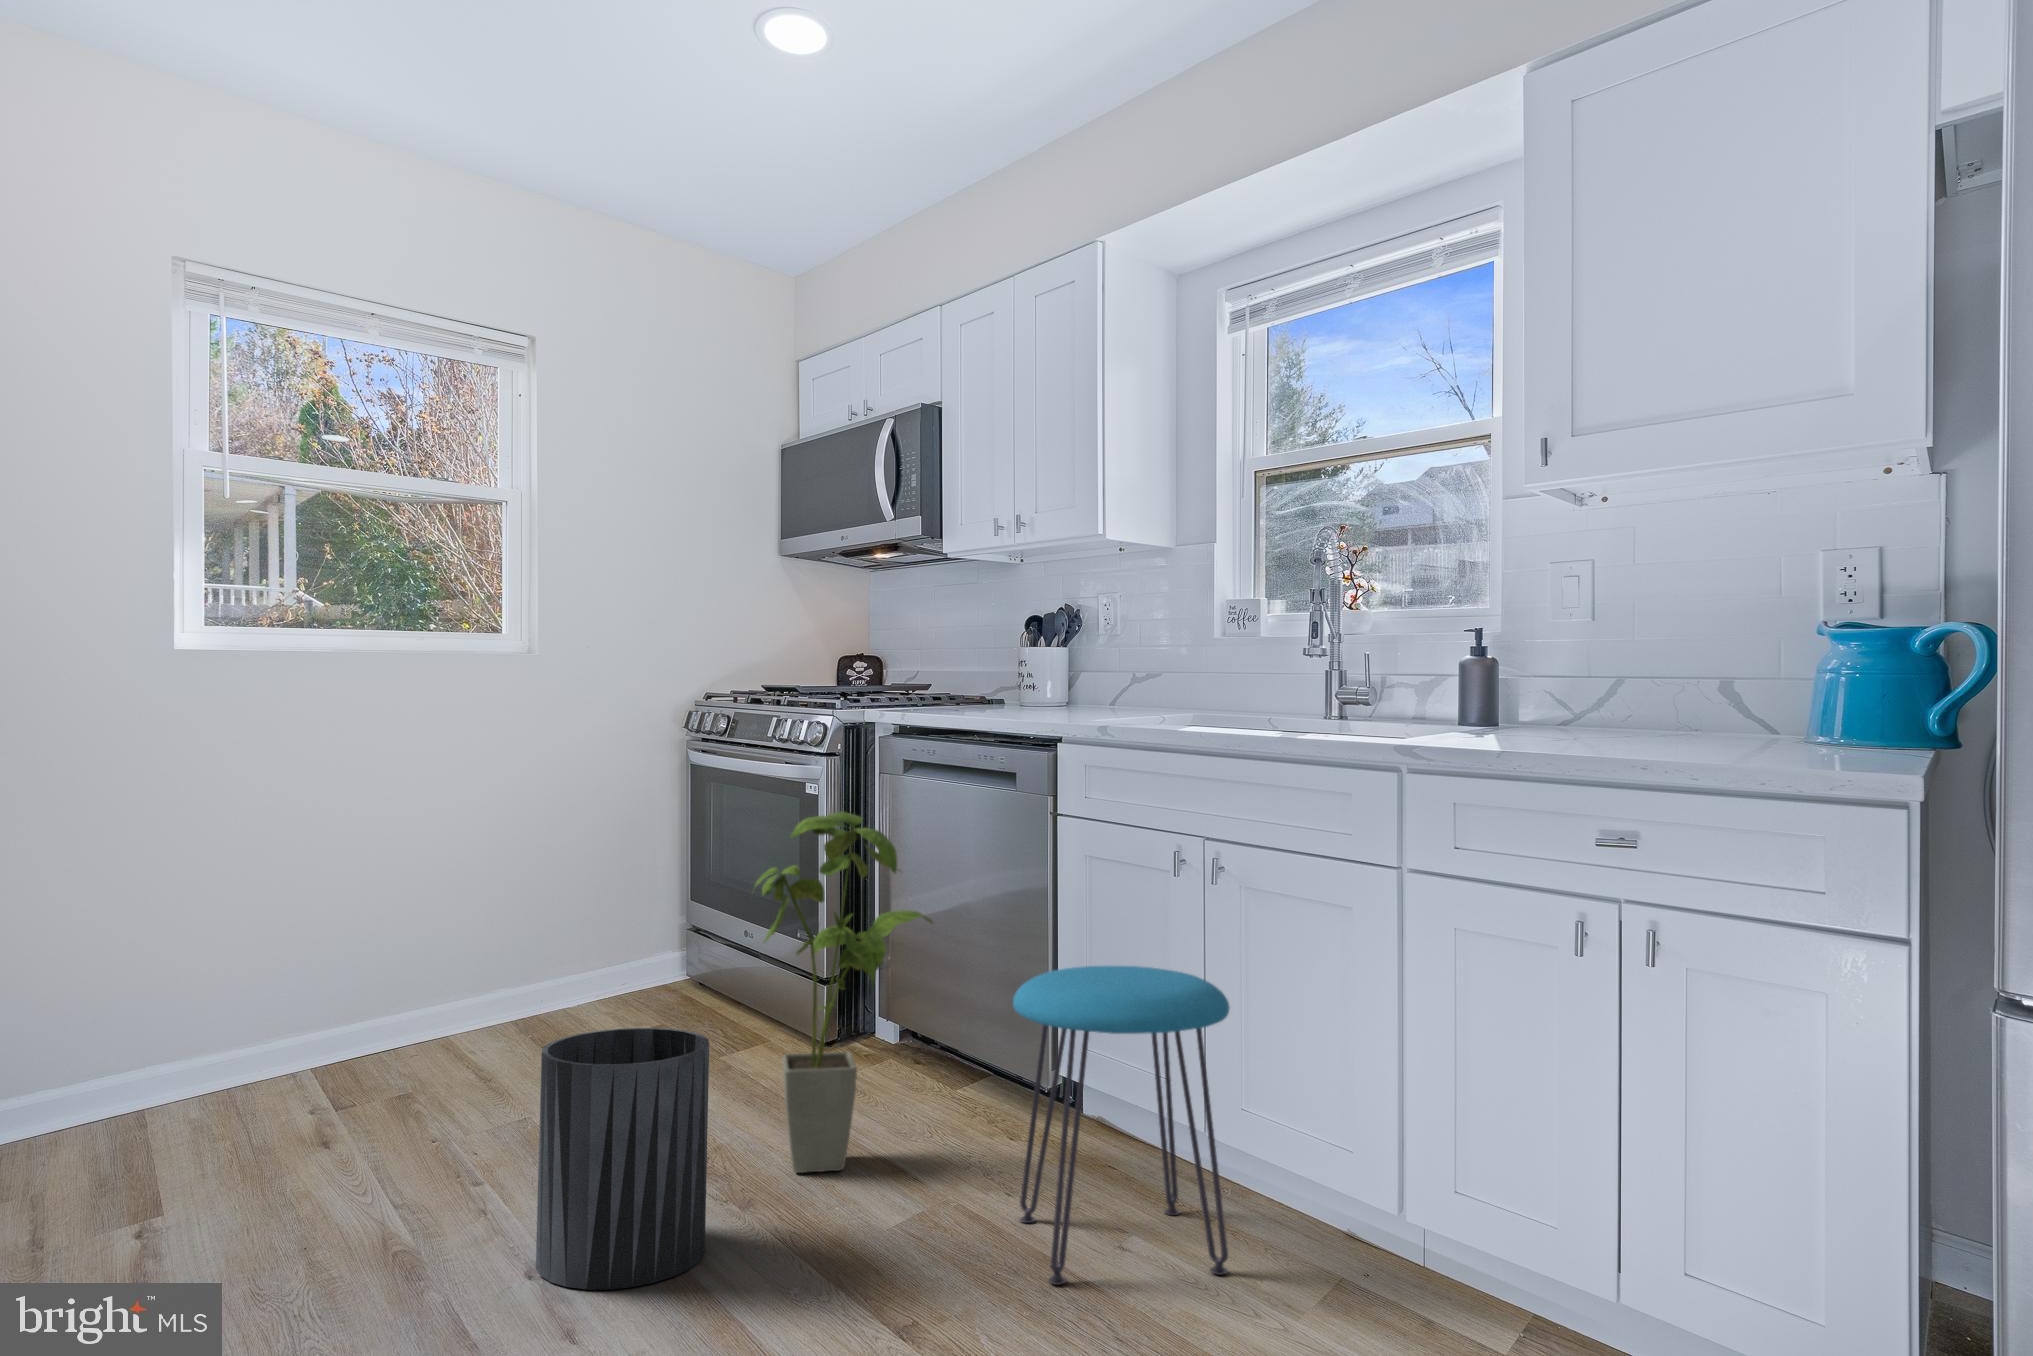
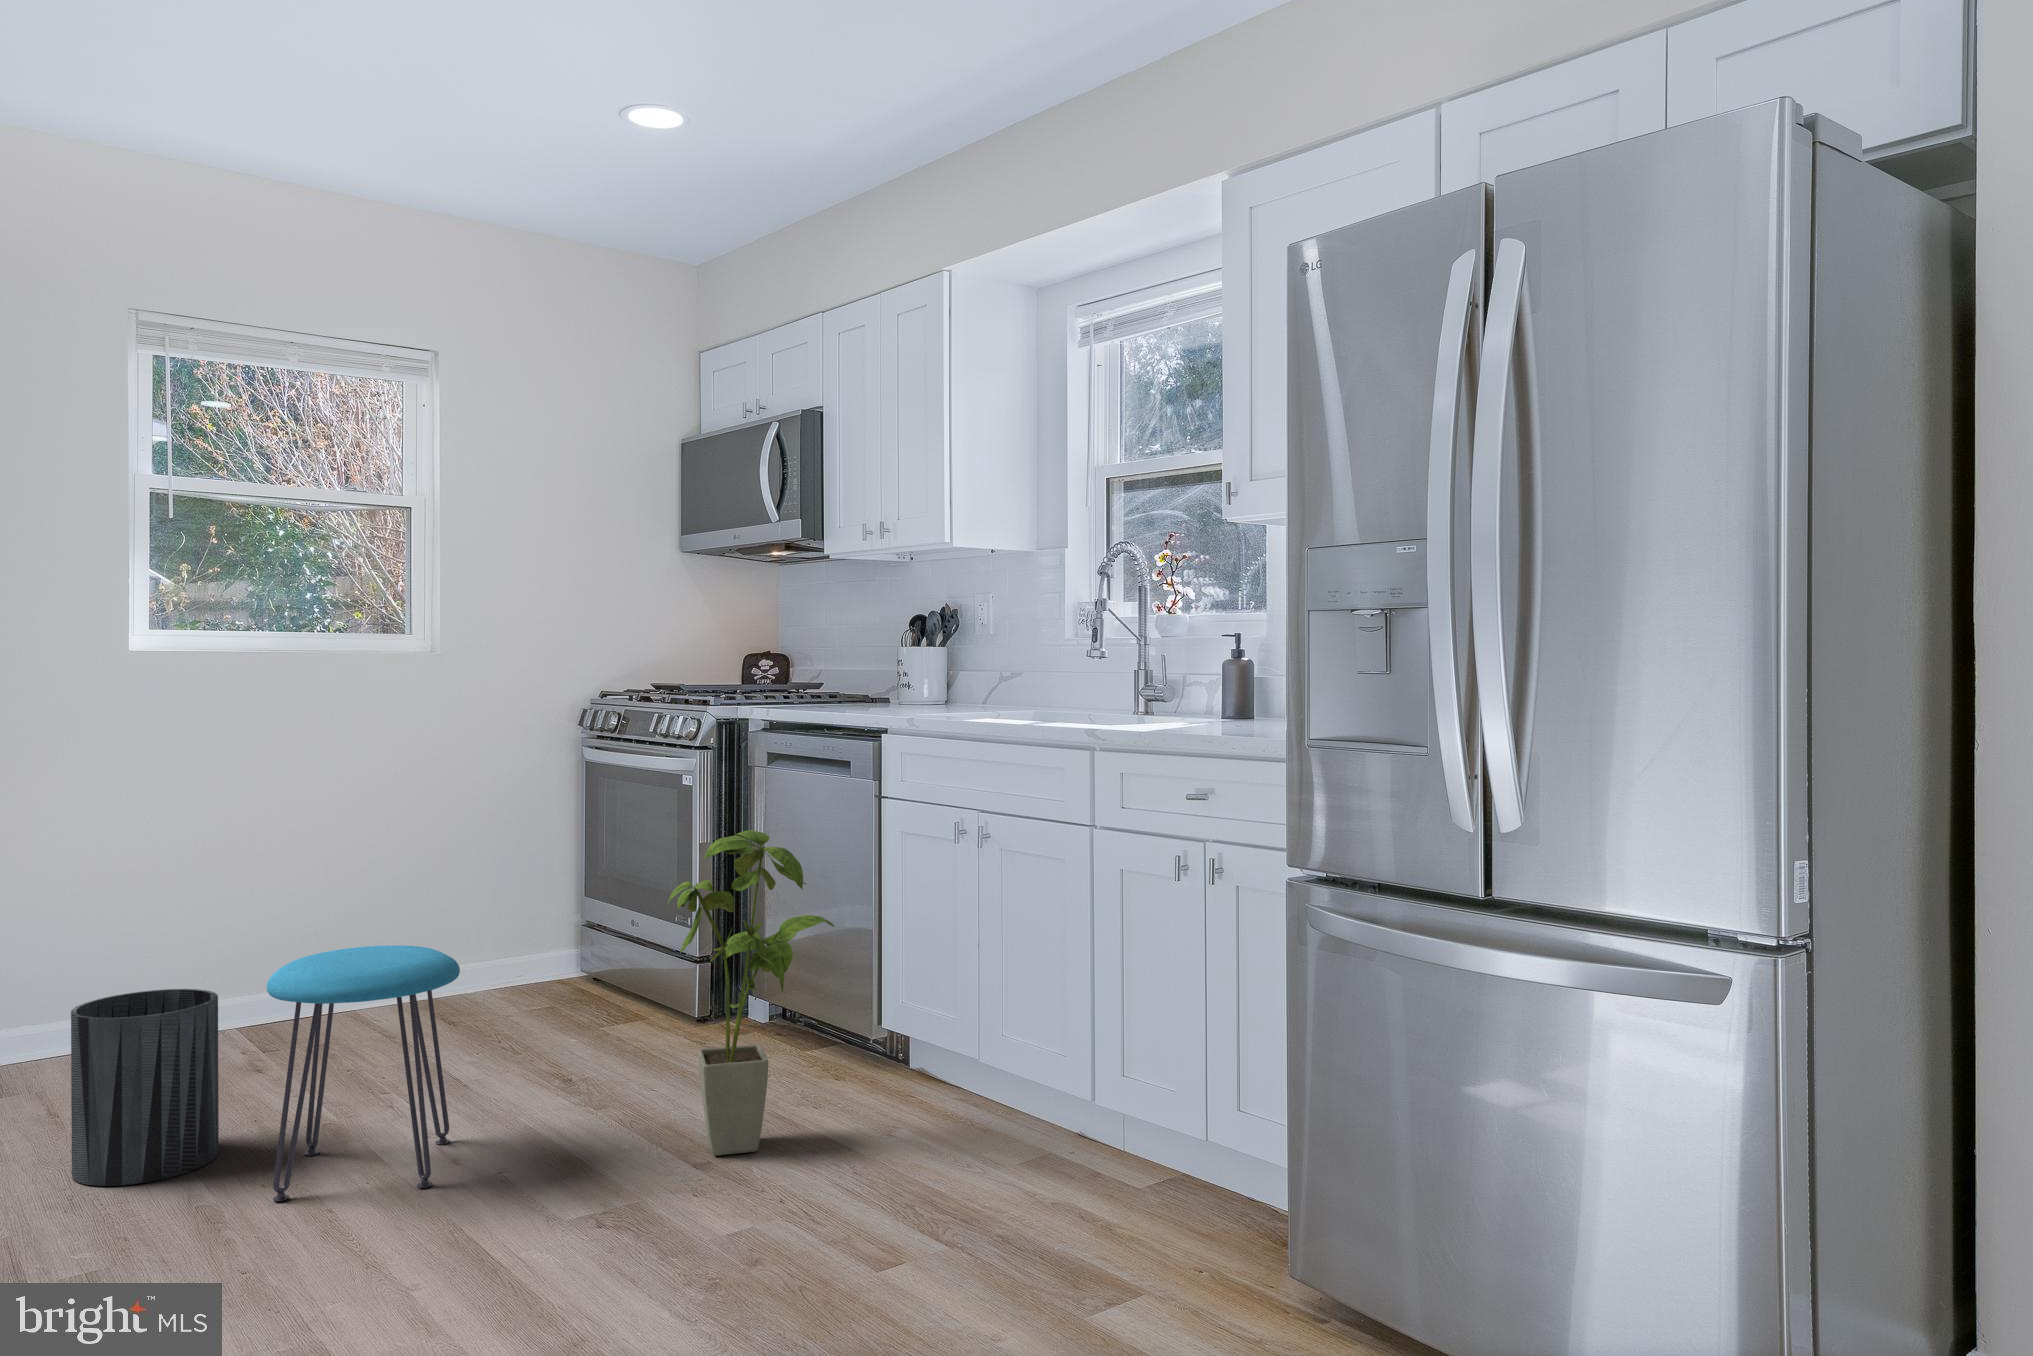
stool: present [1013,966,1230,1285] -> present [267,945,460,1201]
trash can: present [536,1028,709,1290] -> present [71,989,219,1186]

